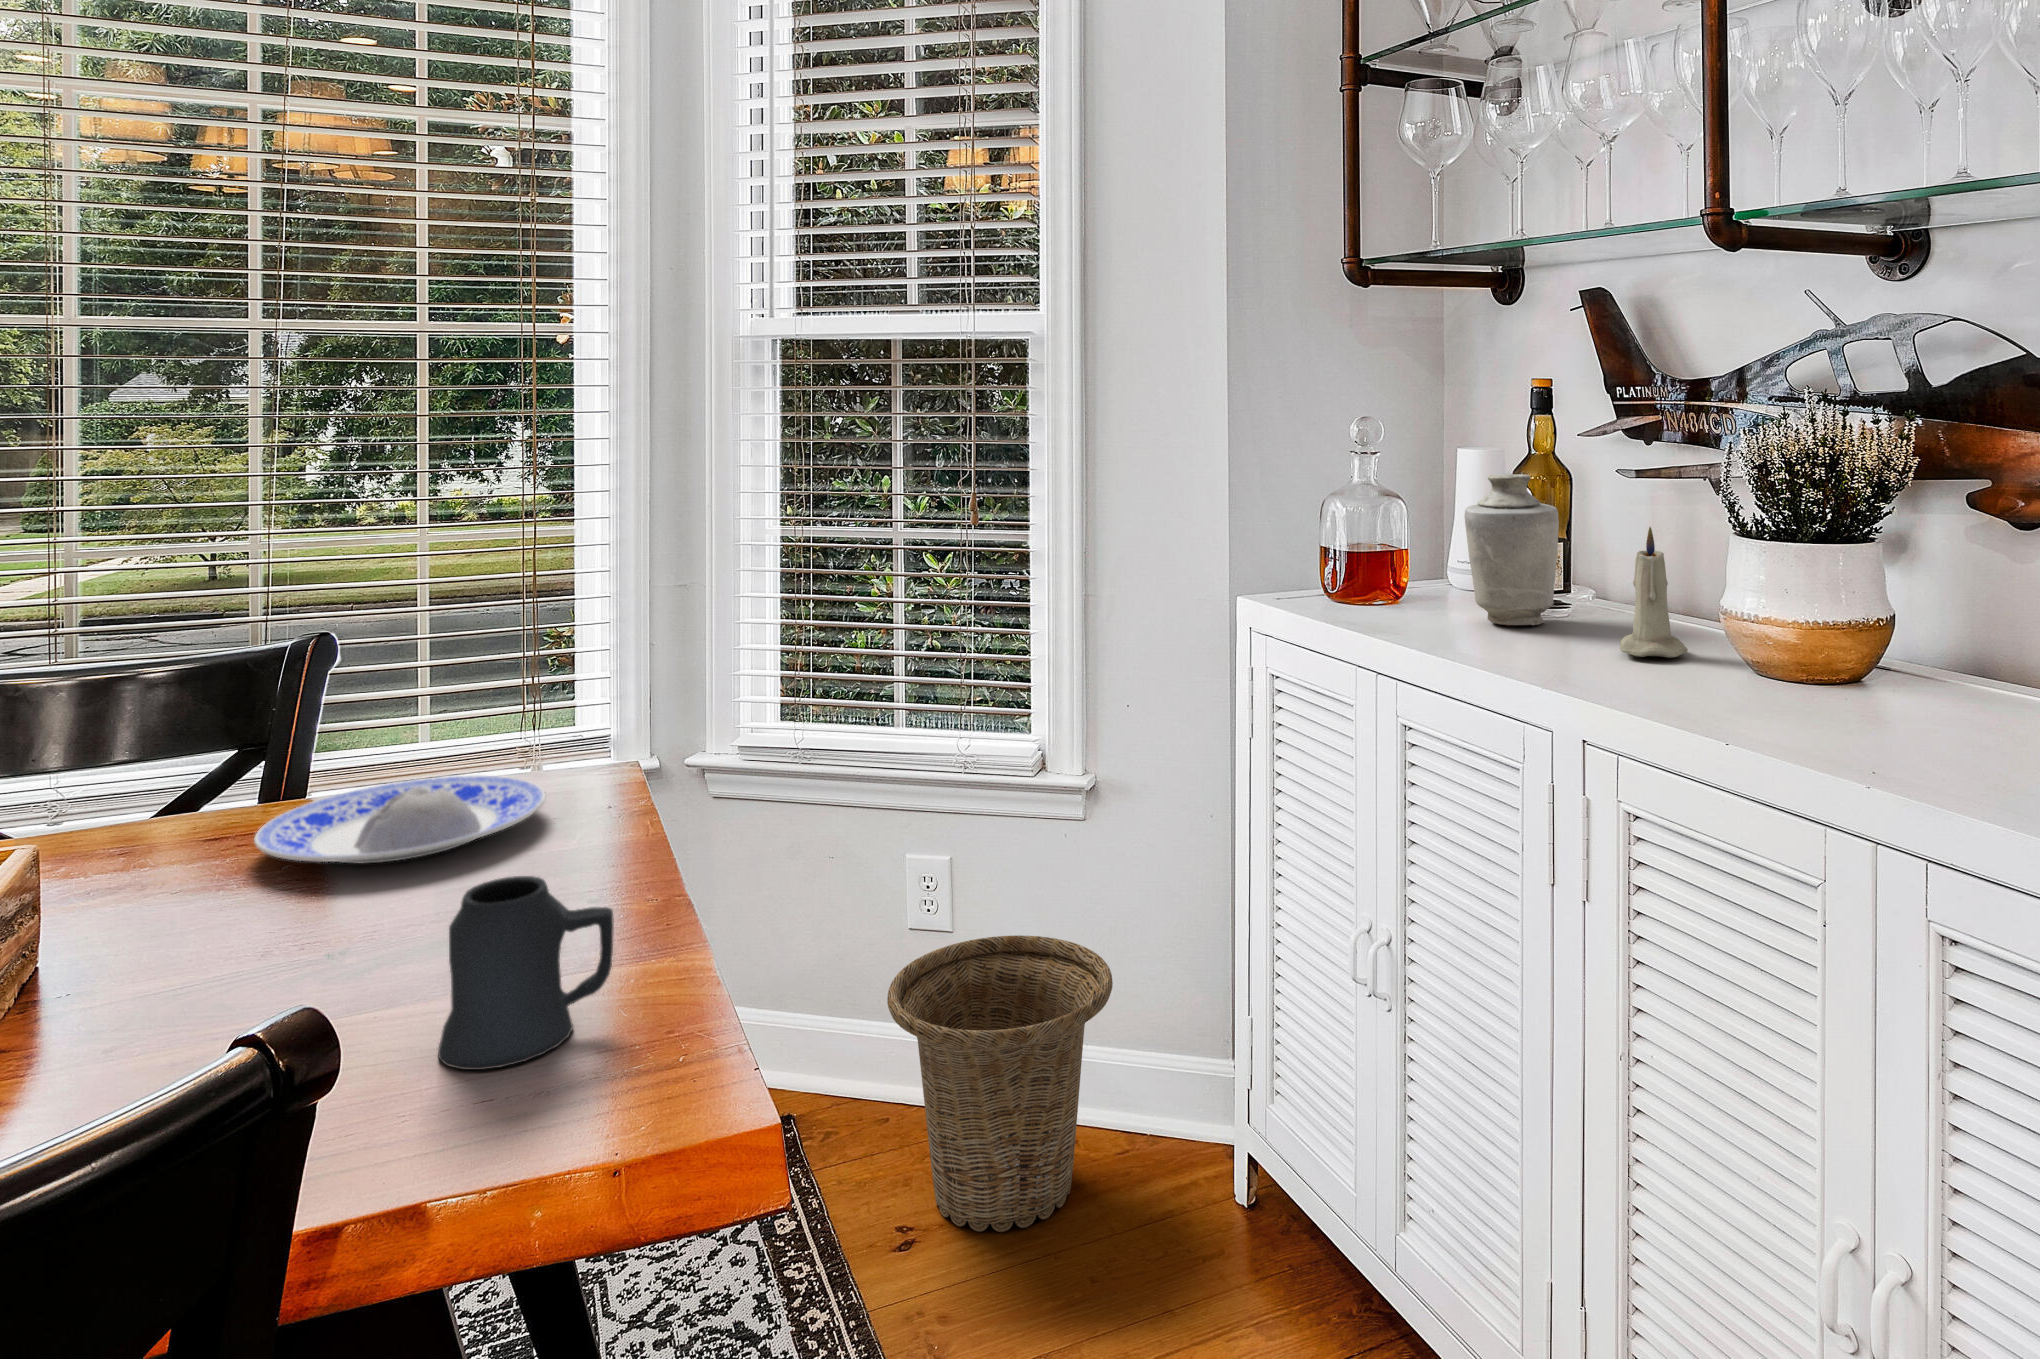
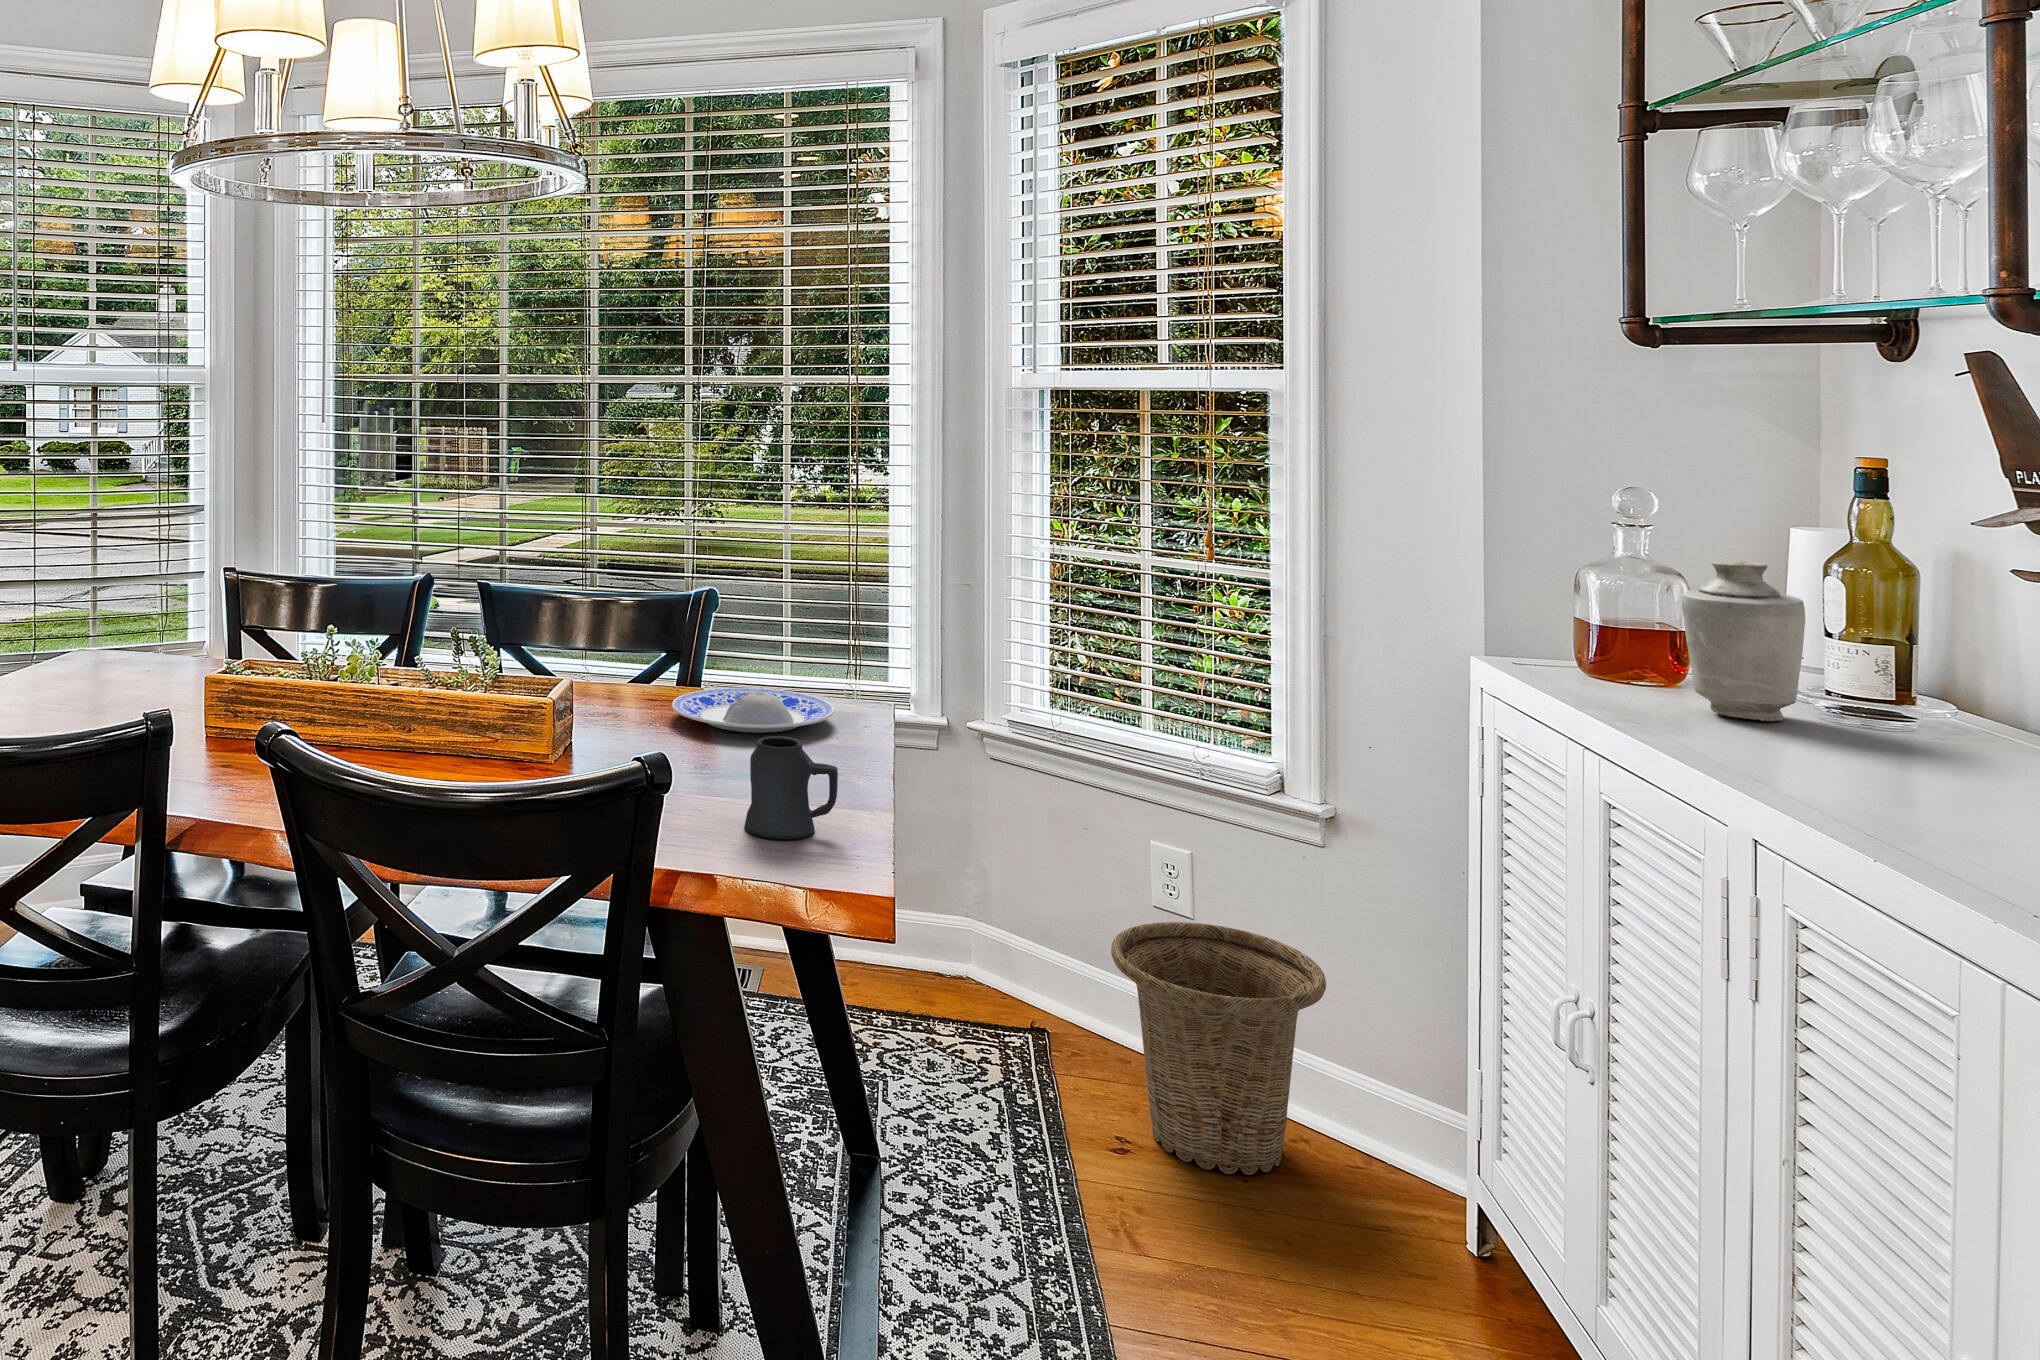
candle: present [1620,527,1688,658] -> none [1817,630,1910,770]

